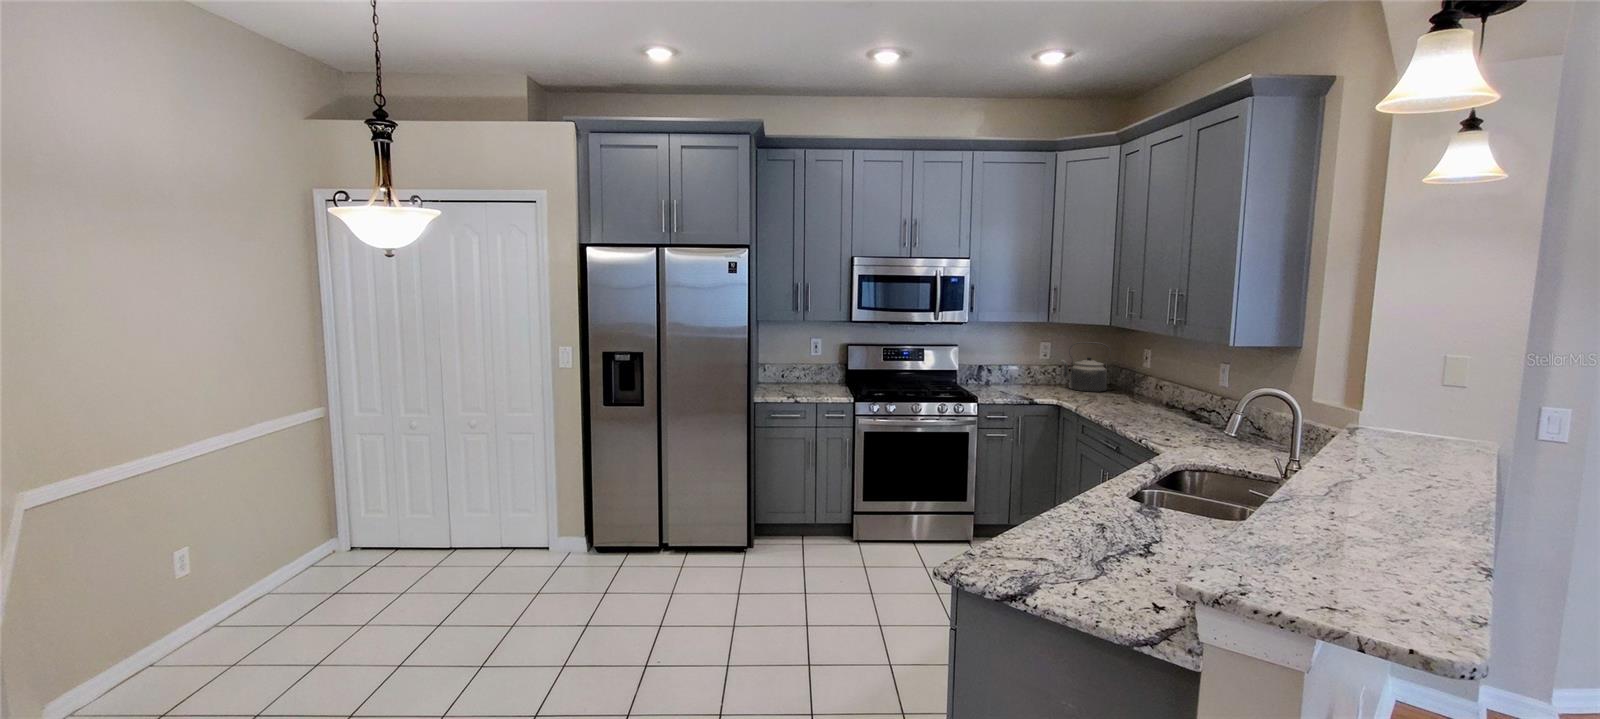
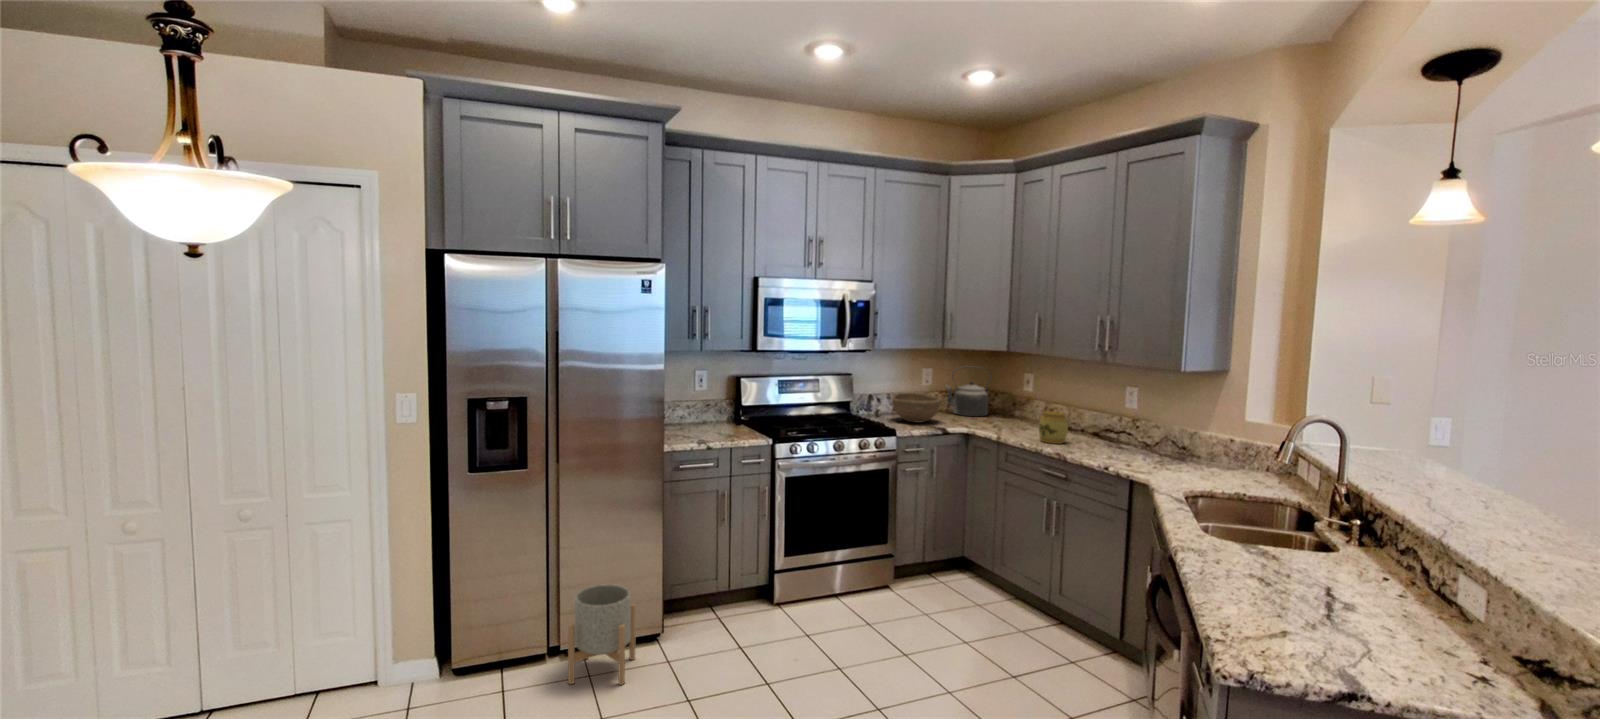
bowl: none [991,365,1041,393] -> present [892,393,942,423]
jar: none [1118,381,1149,420] -> present [1039,407,1068,444]
planter: none [662,501,720,578] -> present [568,584,636,685]

